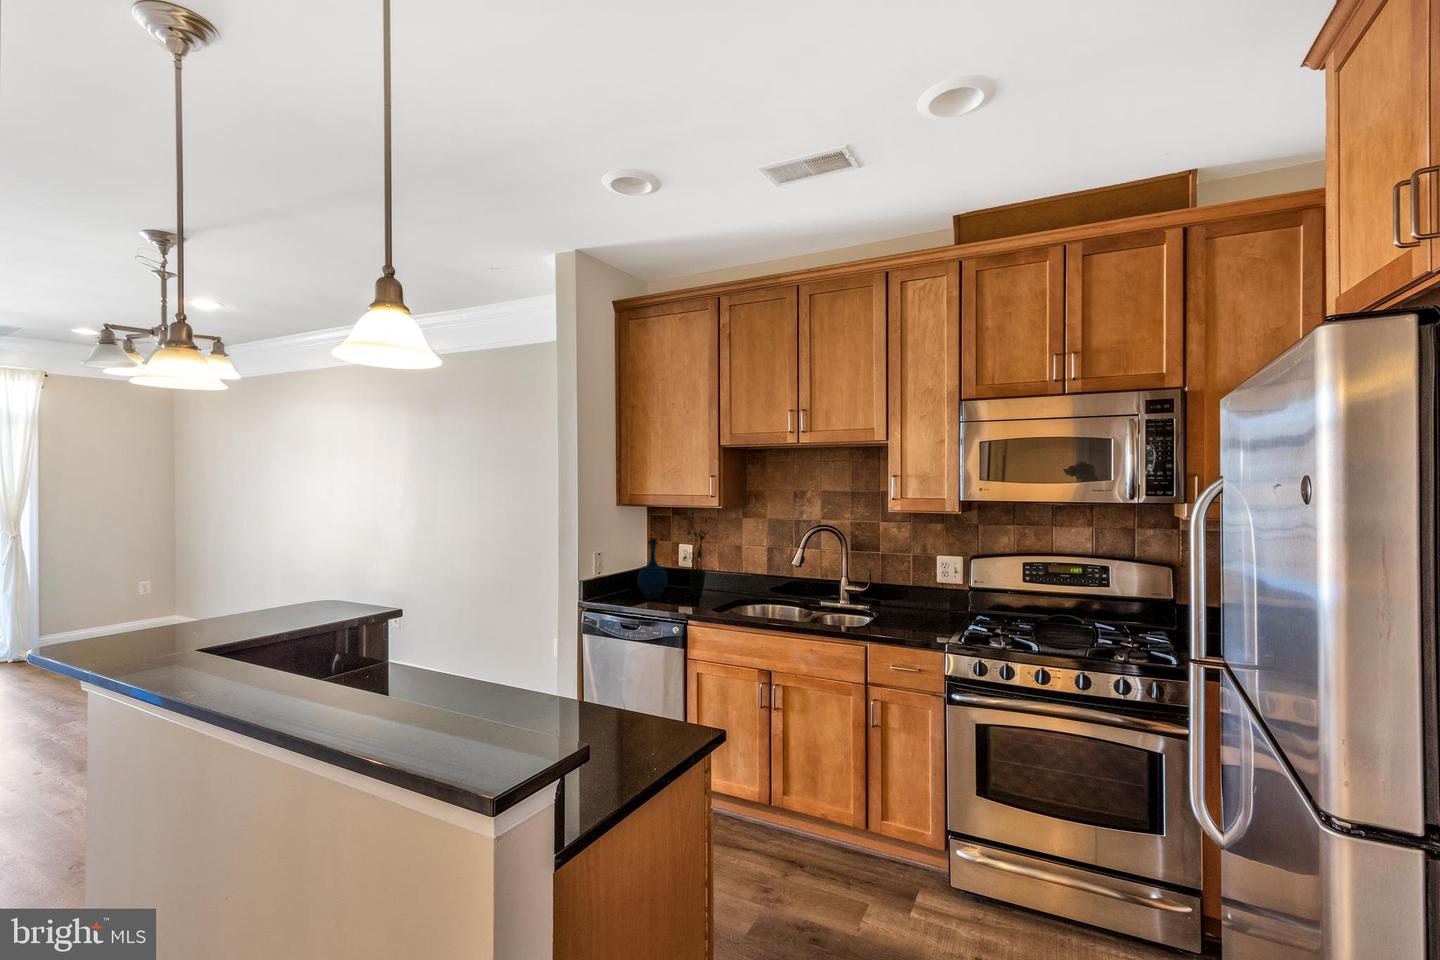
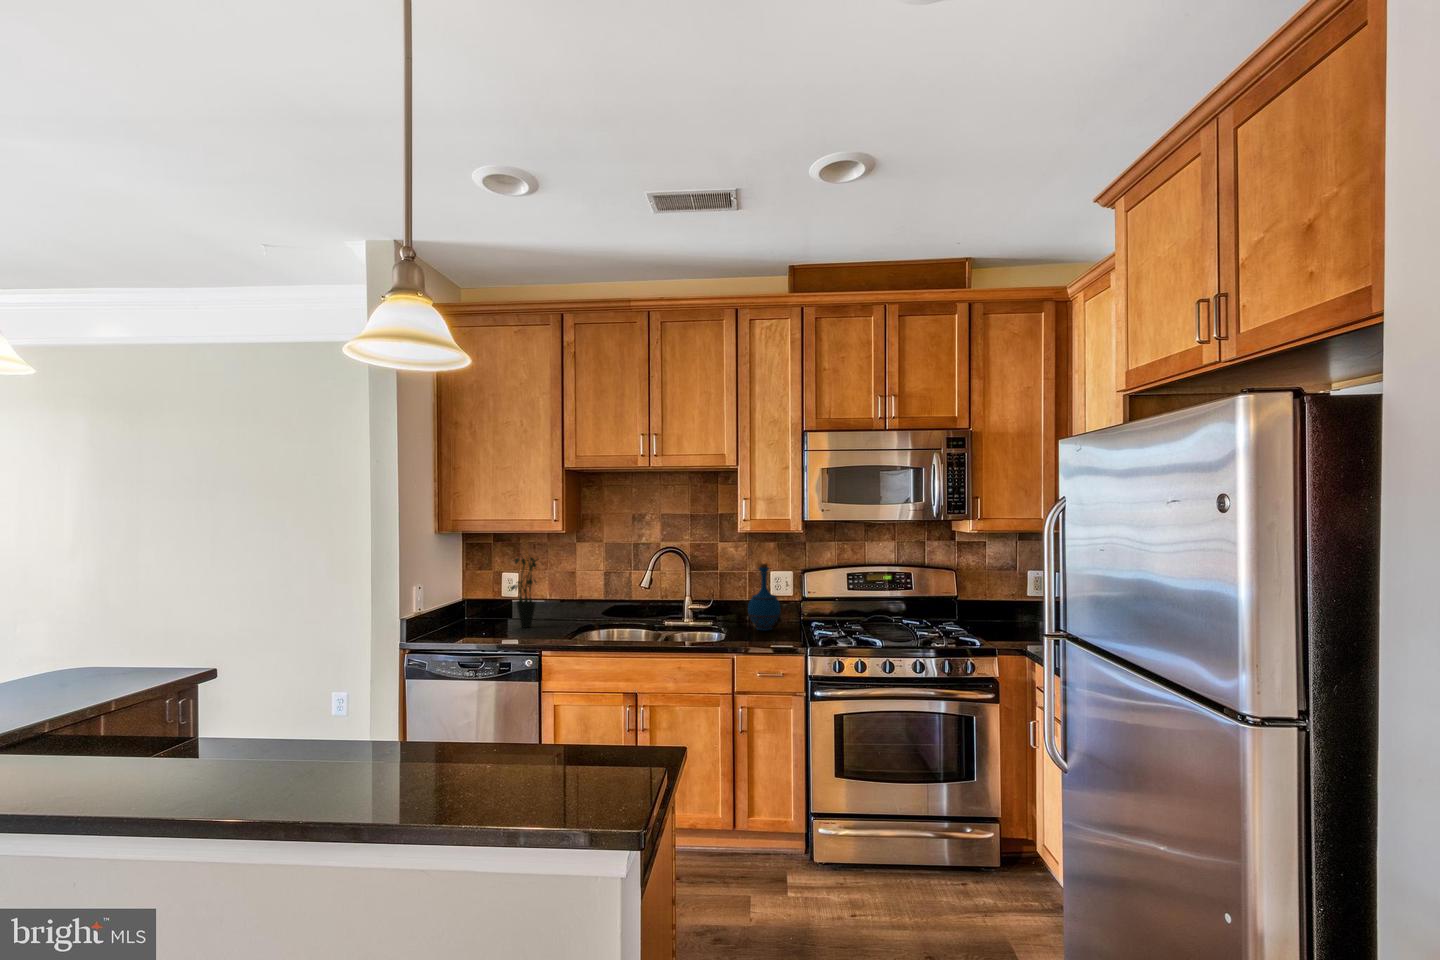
bottle: present [637,538,667,599] -> present [748,564,781,631]

